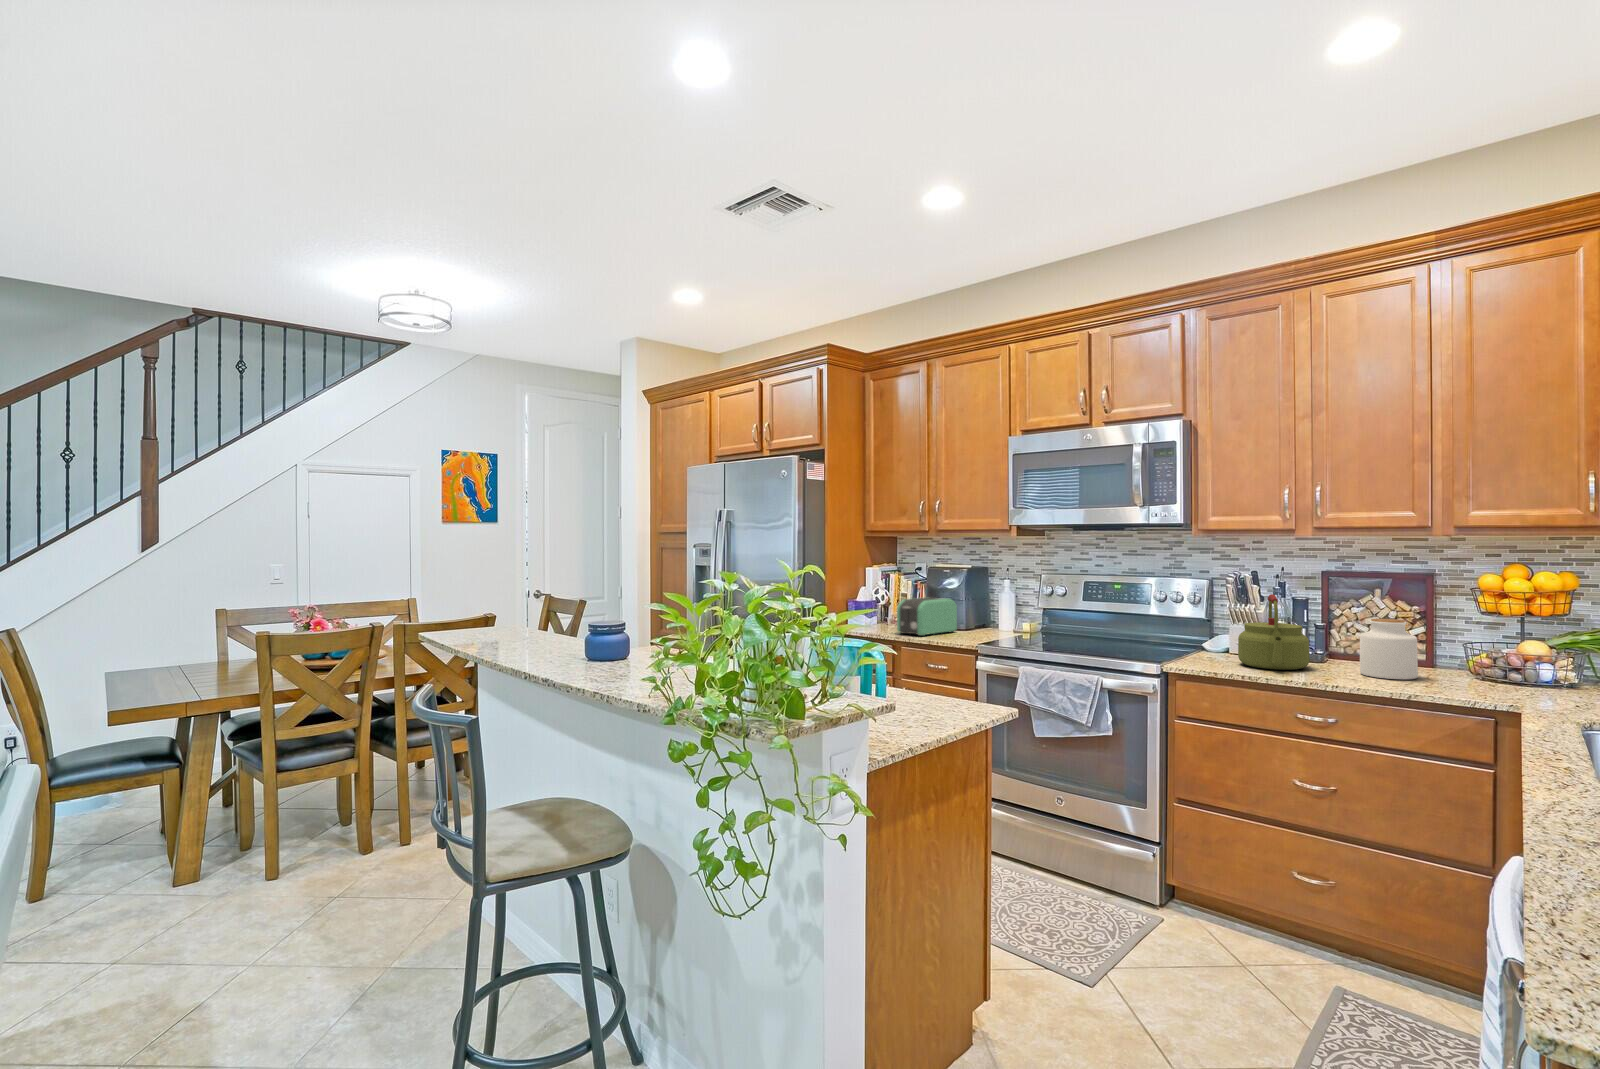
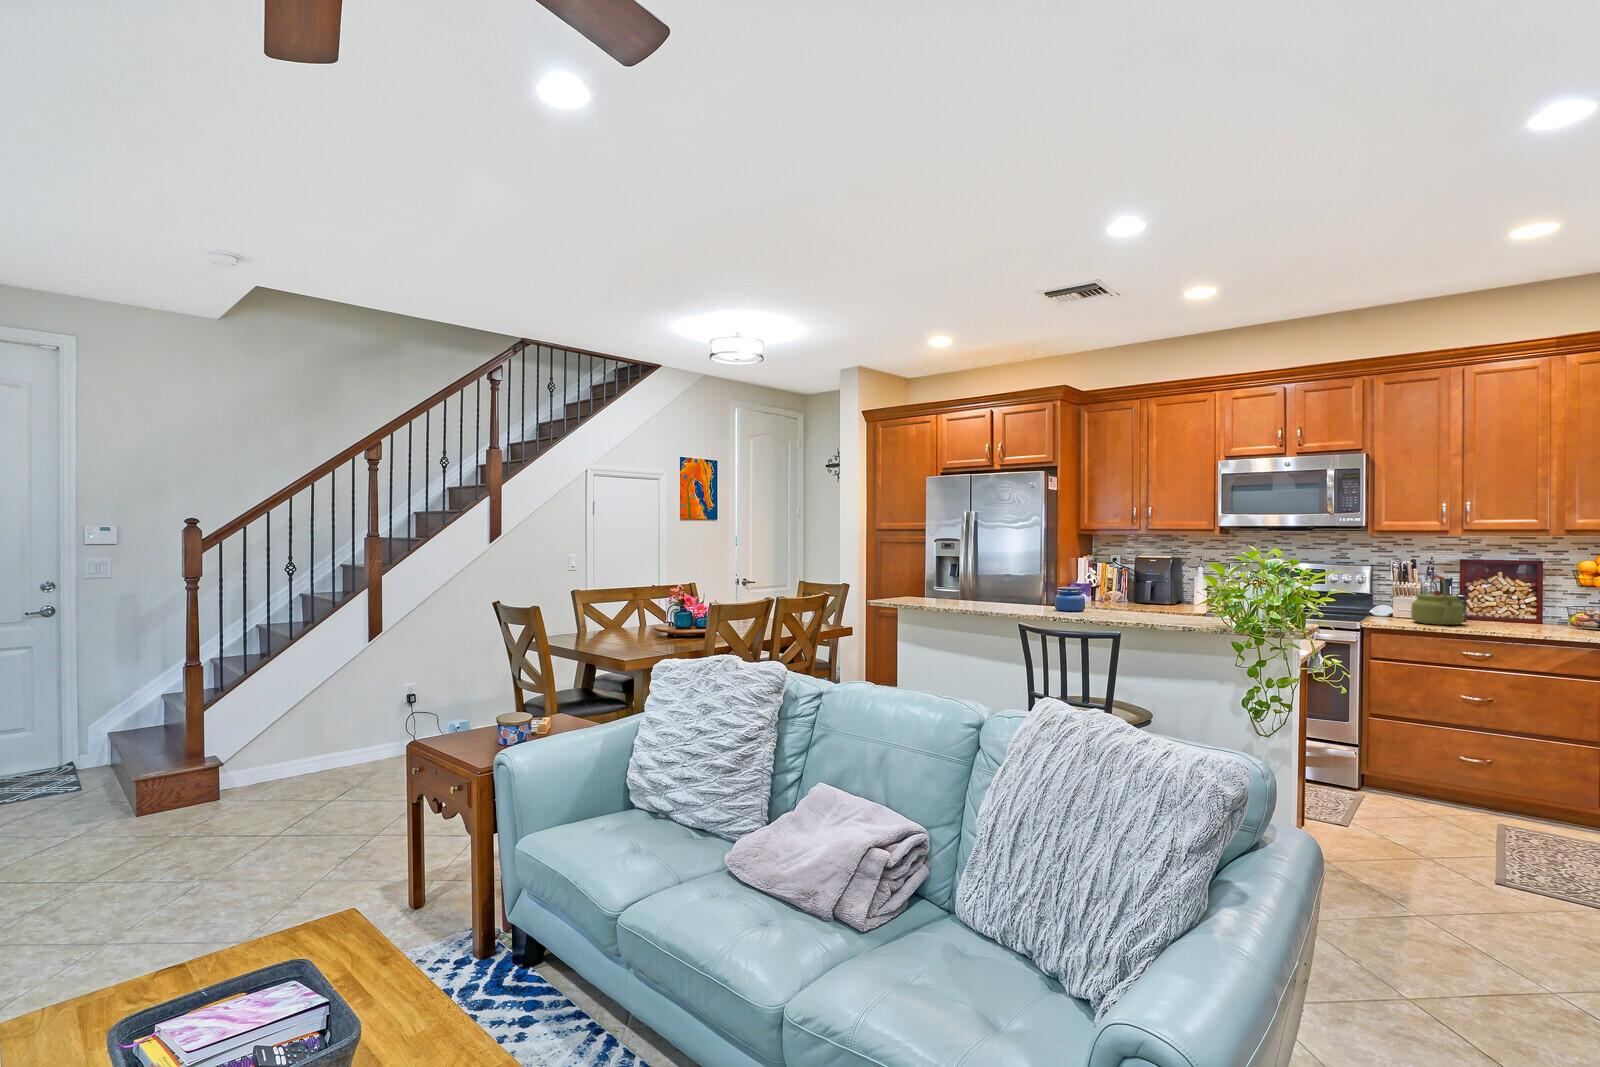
toaster: present [897,597,957,636] -> none [1124,580,1164,608]
jar: present [1360,619,1418,679] -> none [1500,590,1541,629]

